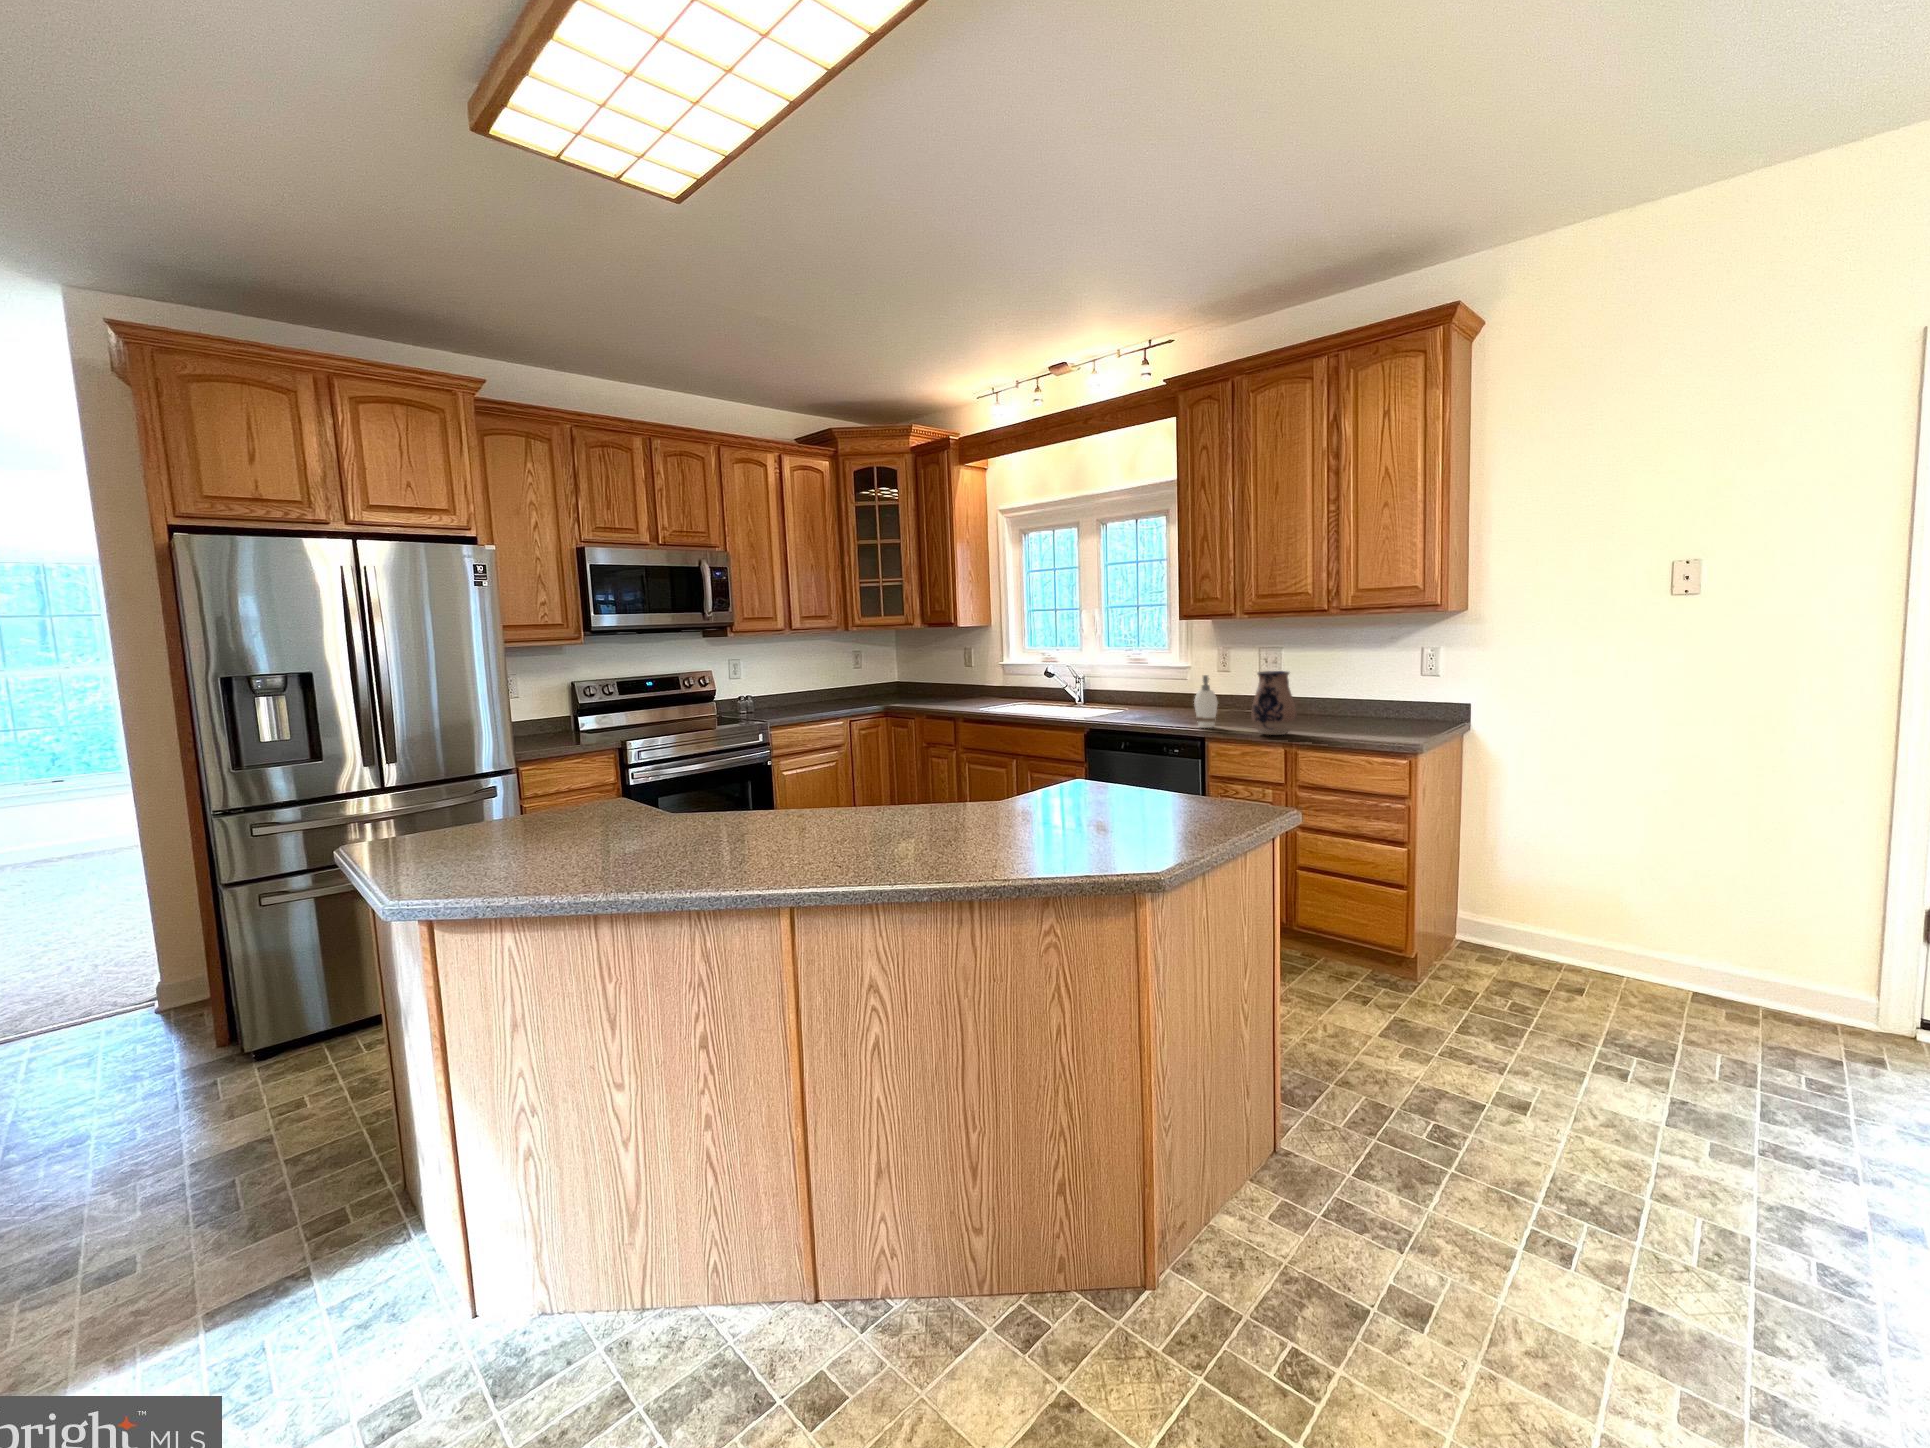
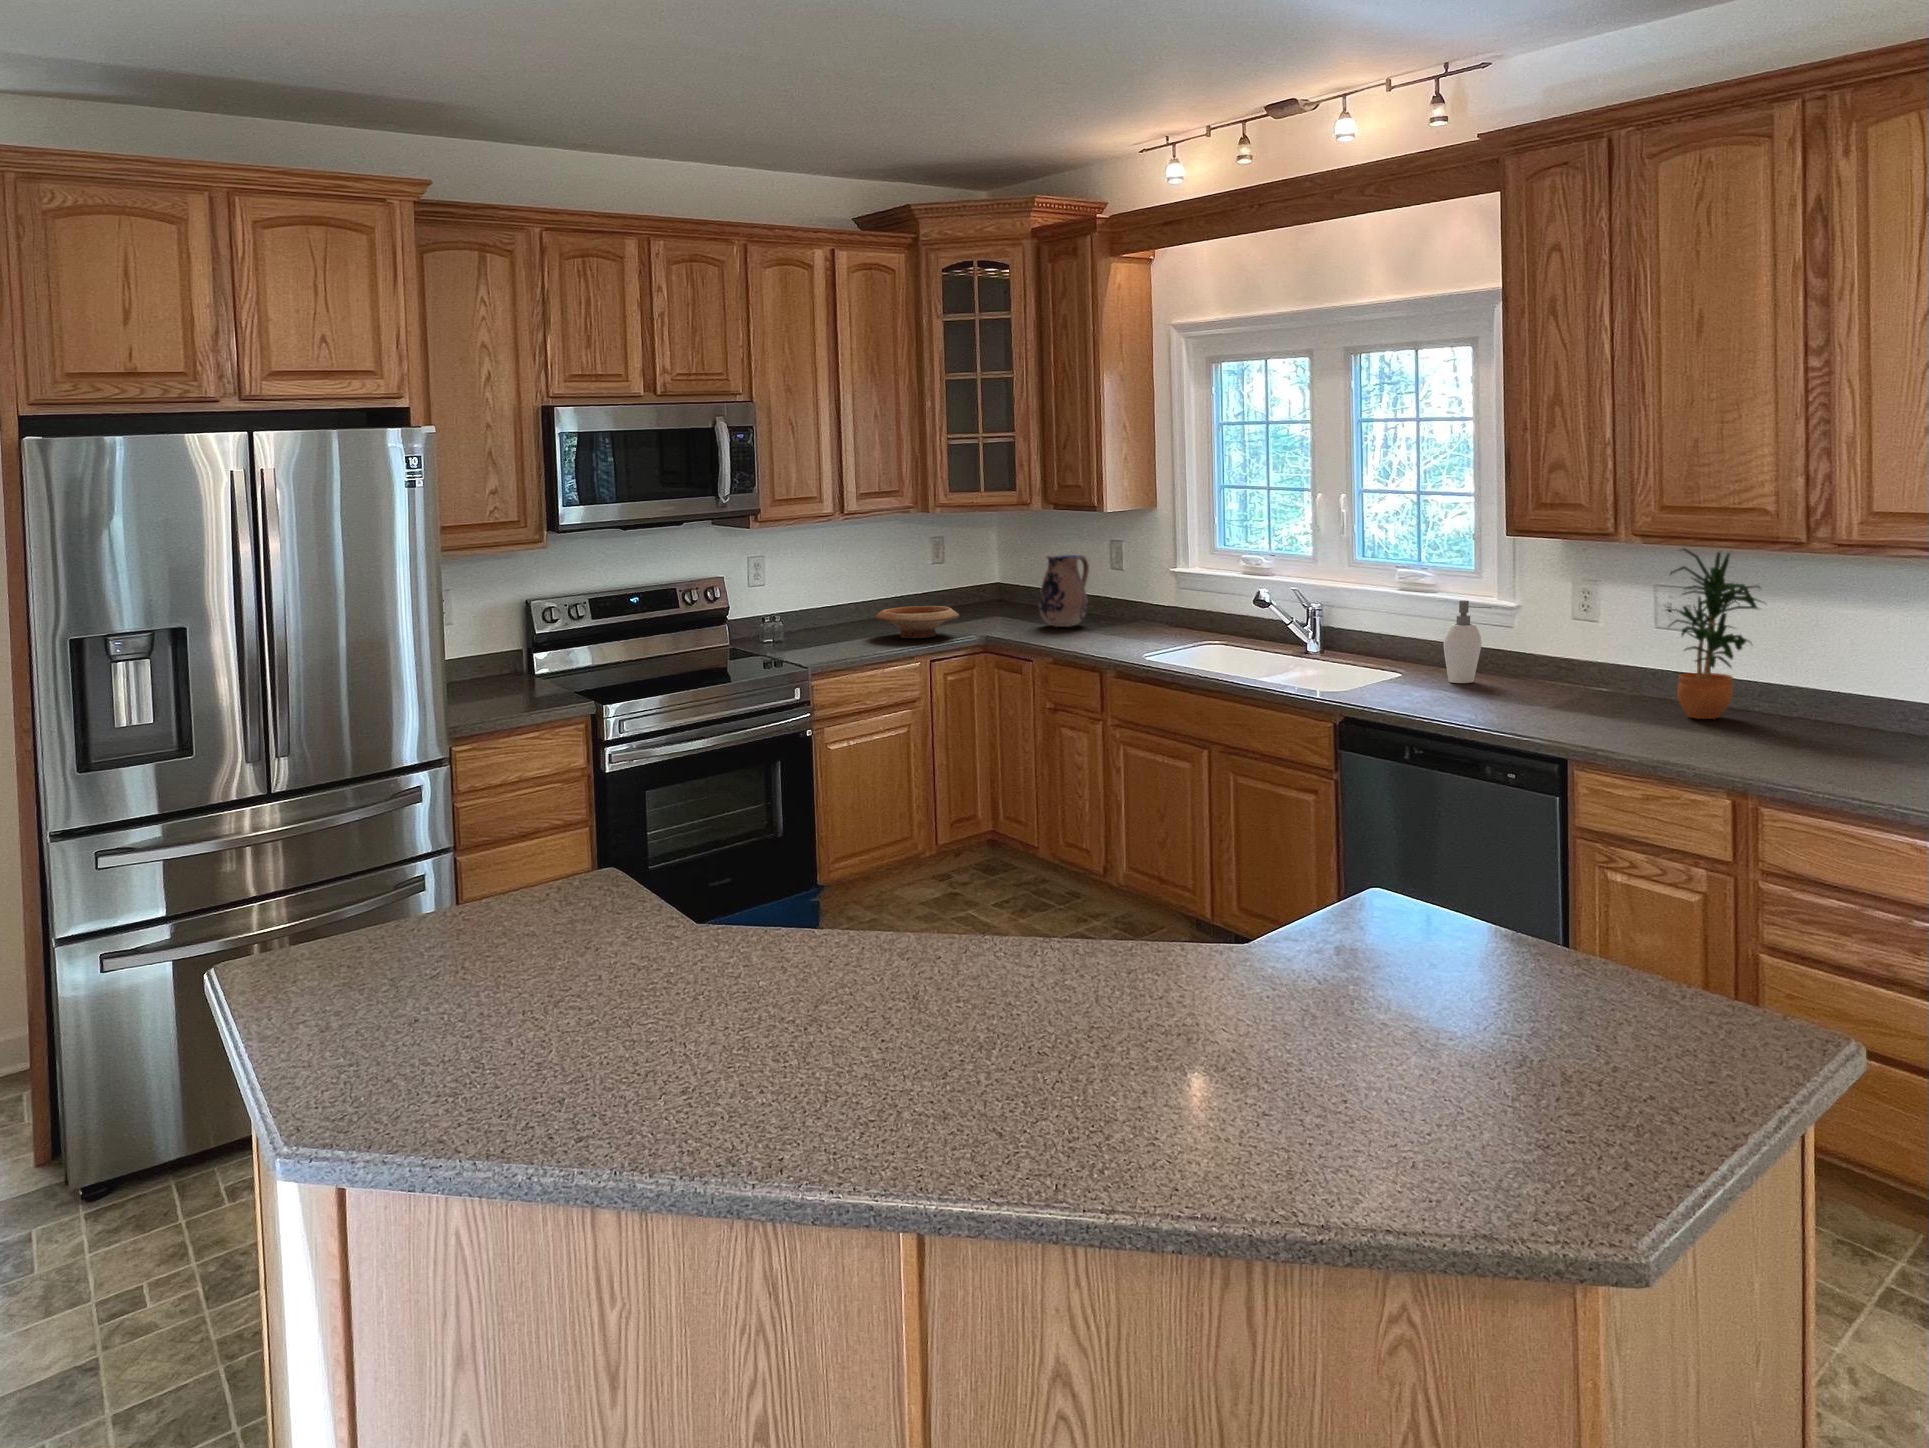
potted plant: none [1329,634,1392,741] -> present [1669,548,1762,719]
ceramic pitcher: present [1251,671,1297,735] -> present [1039,555,1089,627]
wooden bowl: none [812,693,870,714] -> present [876,606,959,638]

